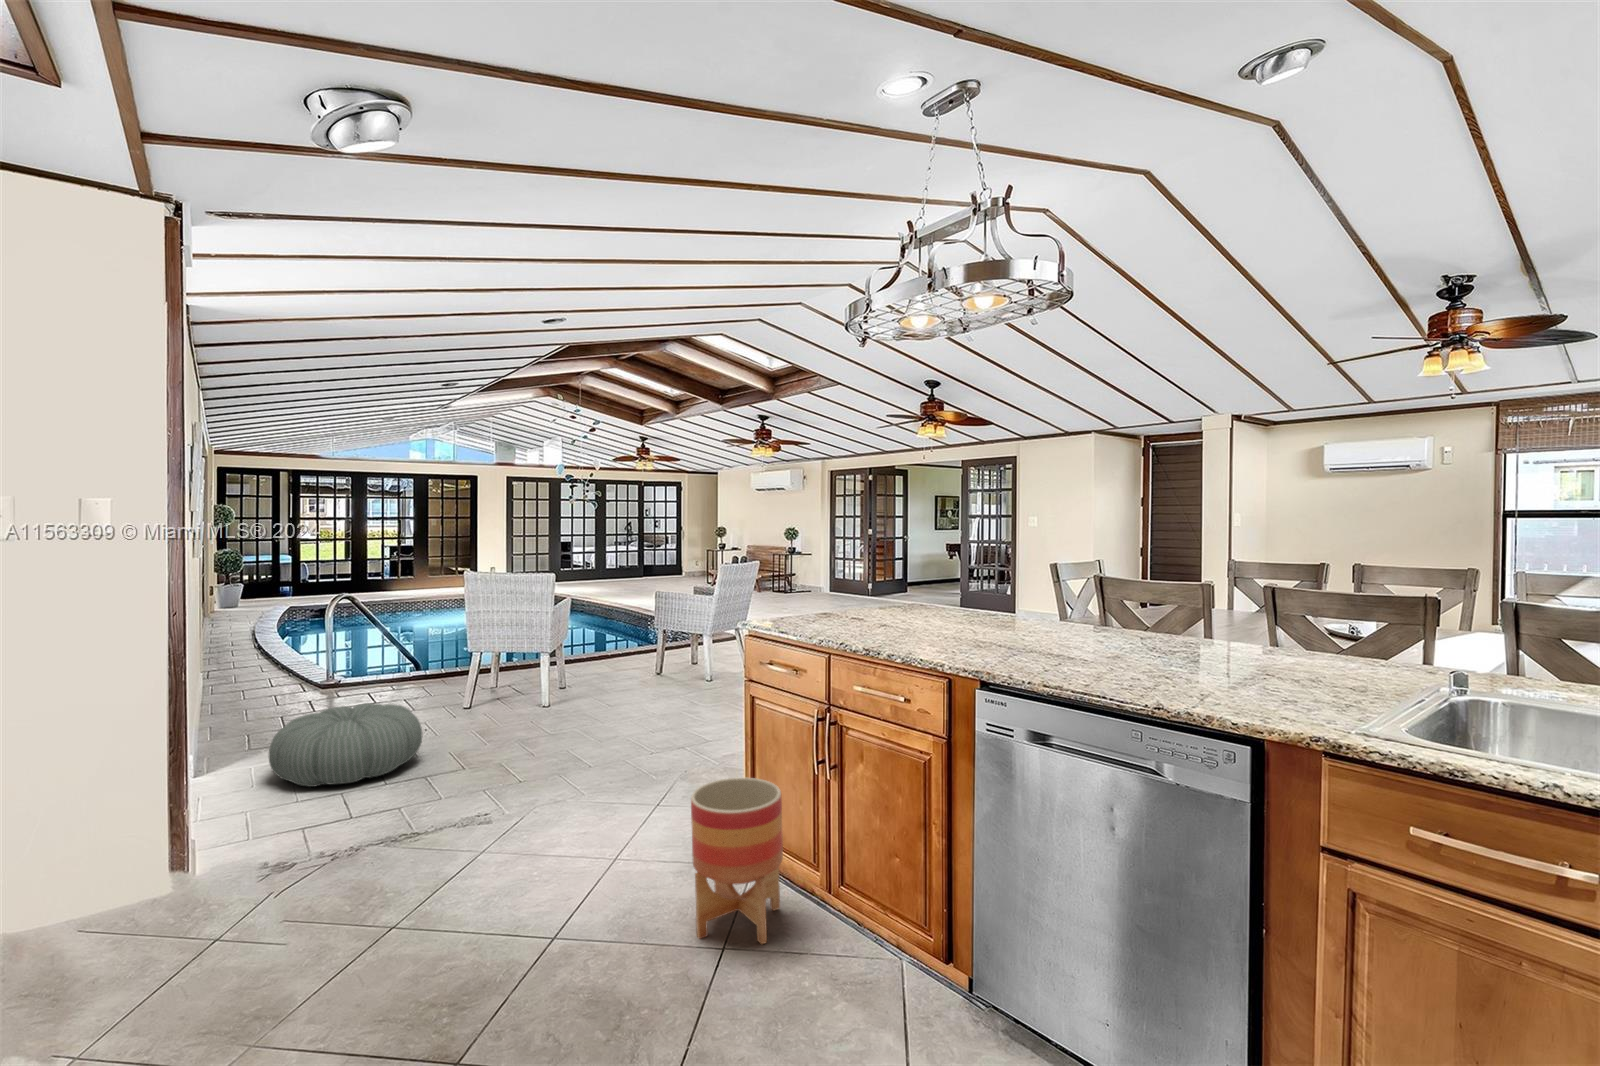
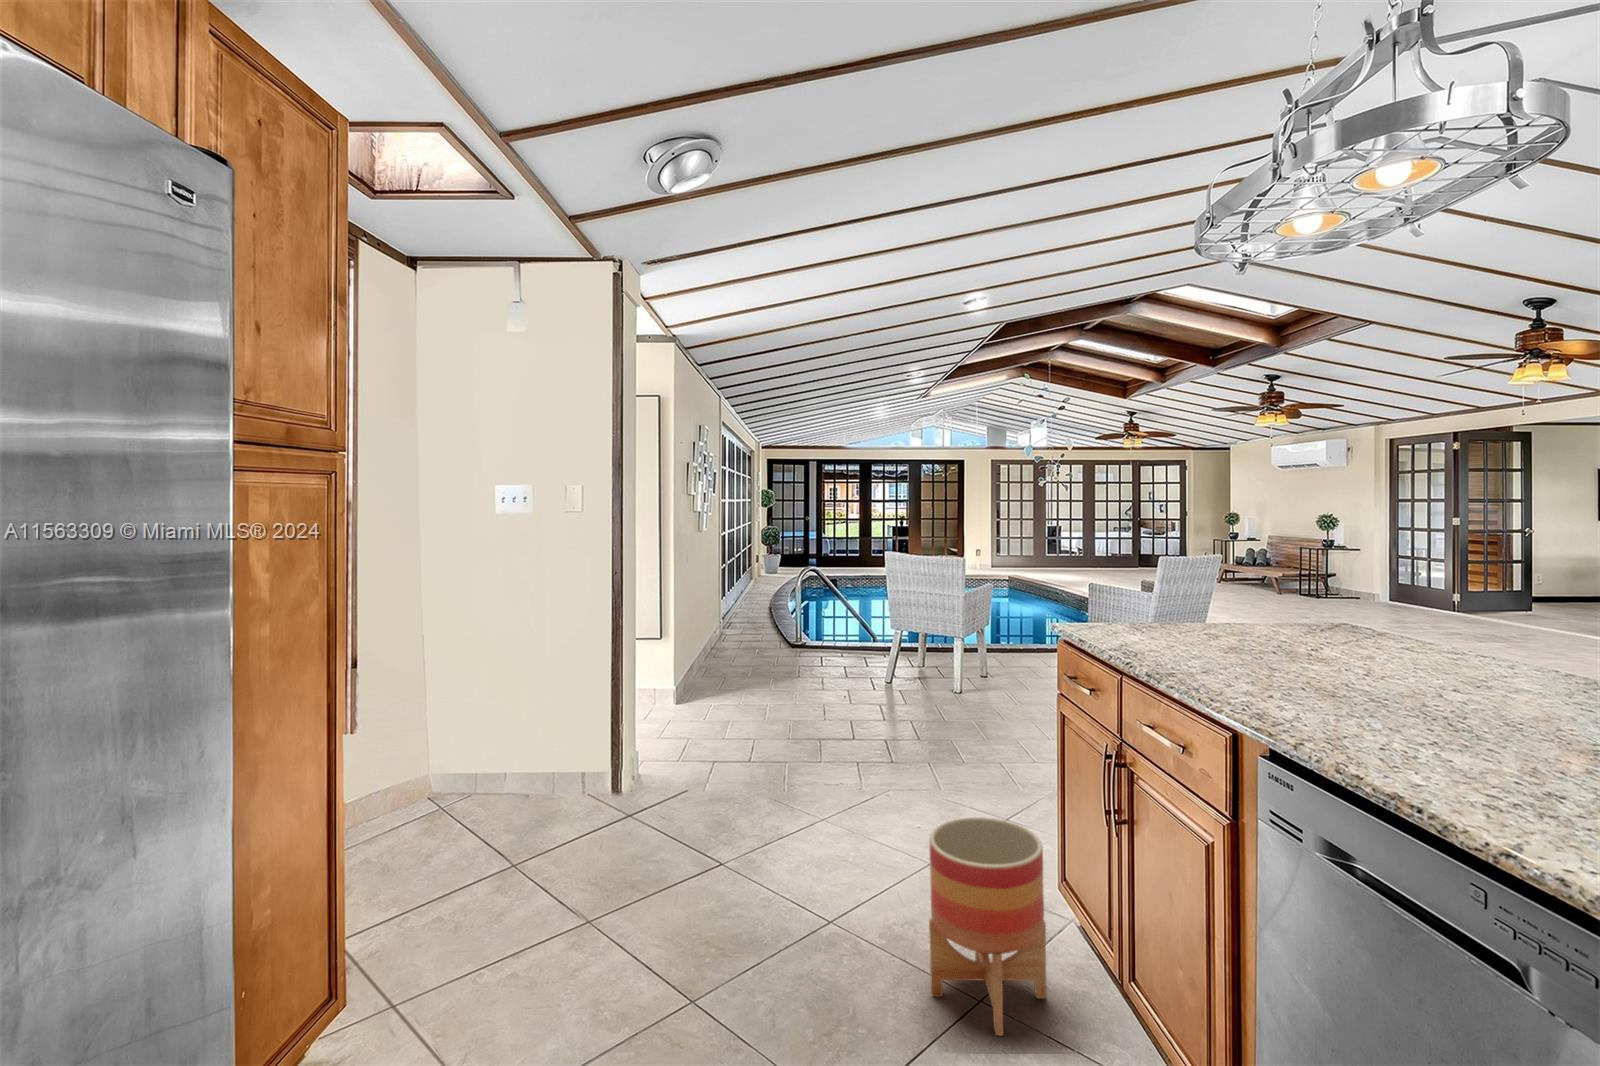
pouf: present [269,703,422,787] -> none [698,665,812,732]

